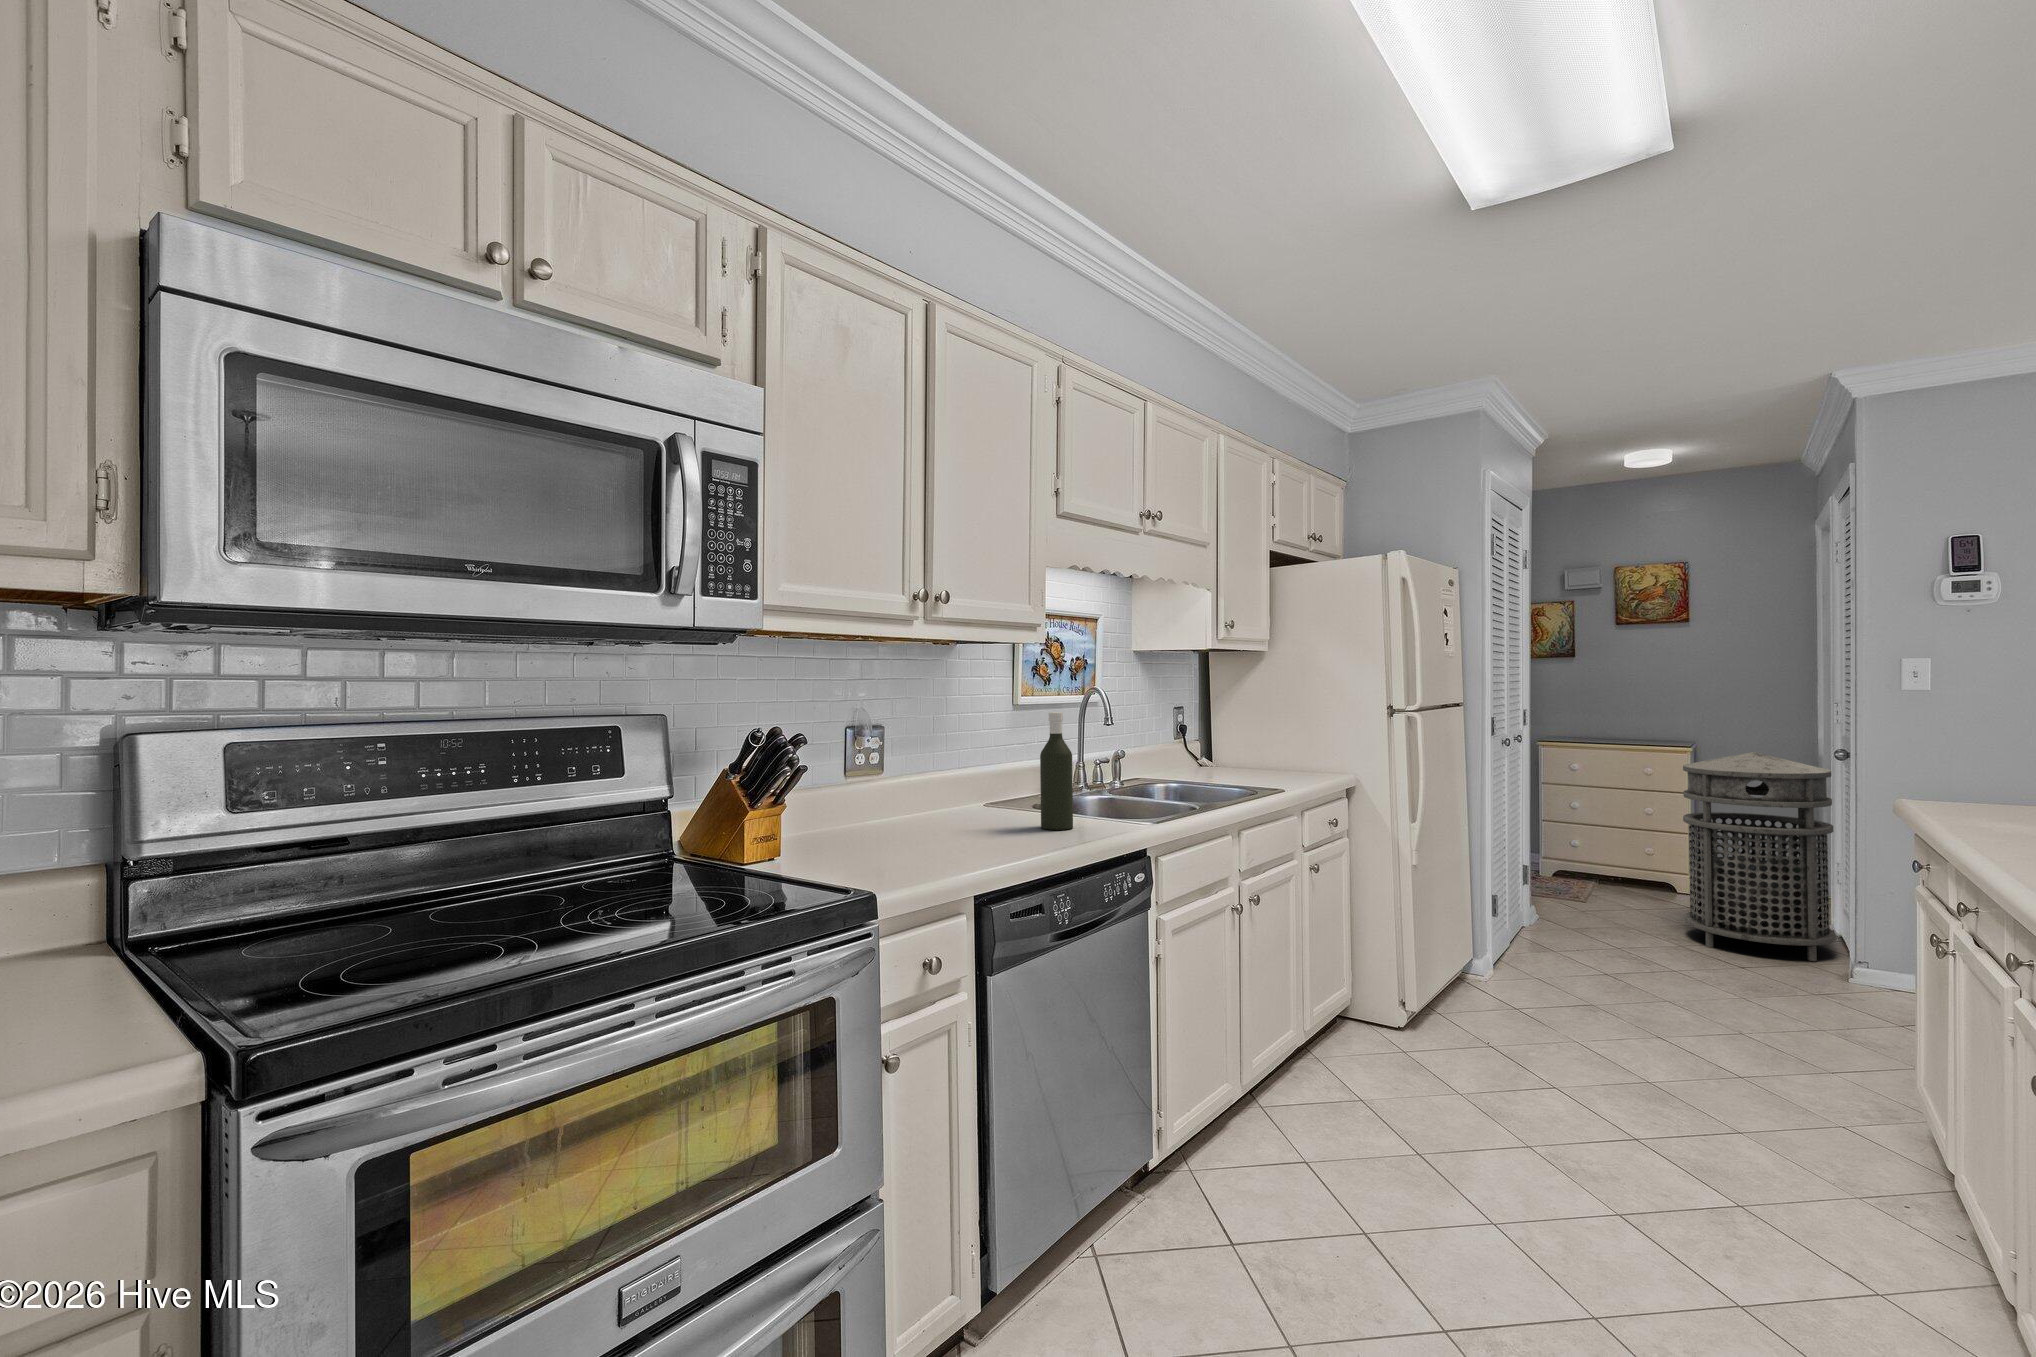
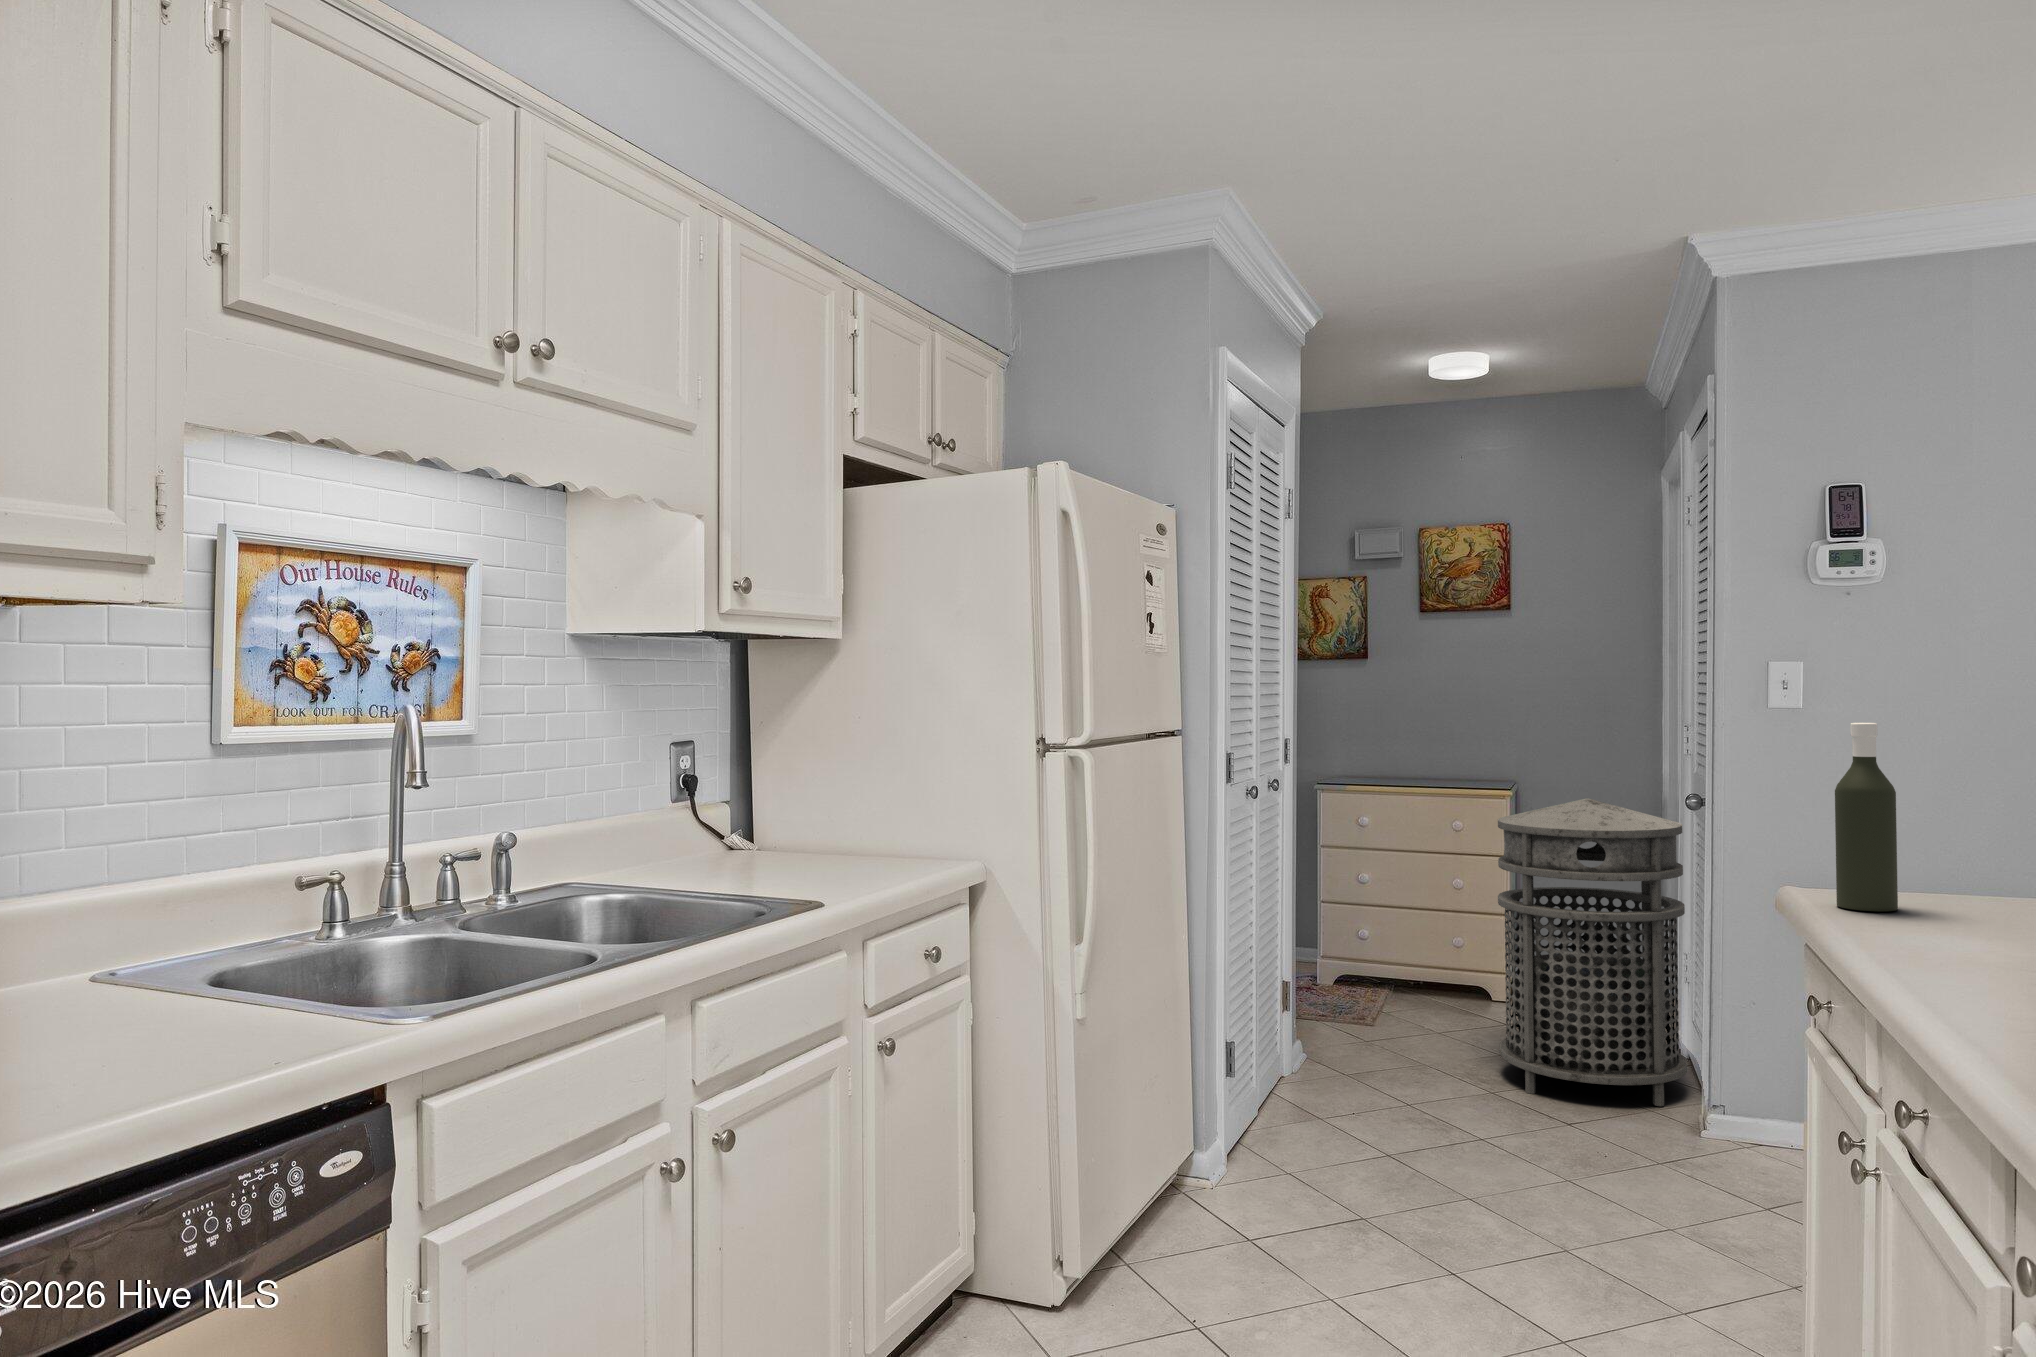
bottle: present [1040,712,1073,830] -> present [1835,723,1898,911]

